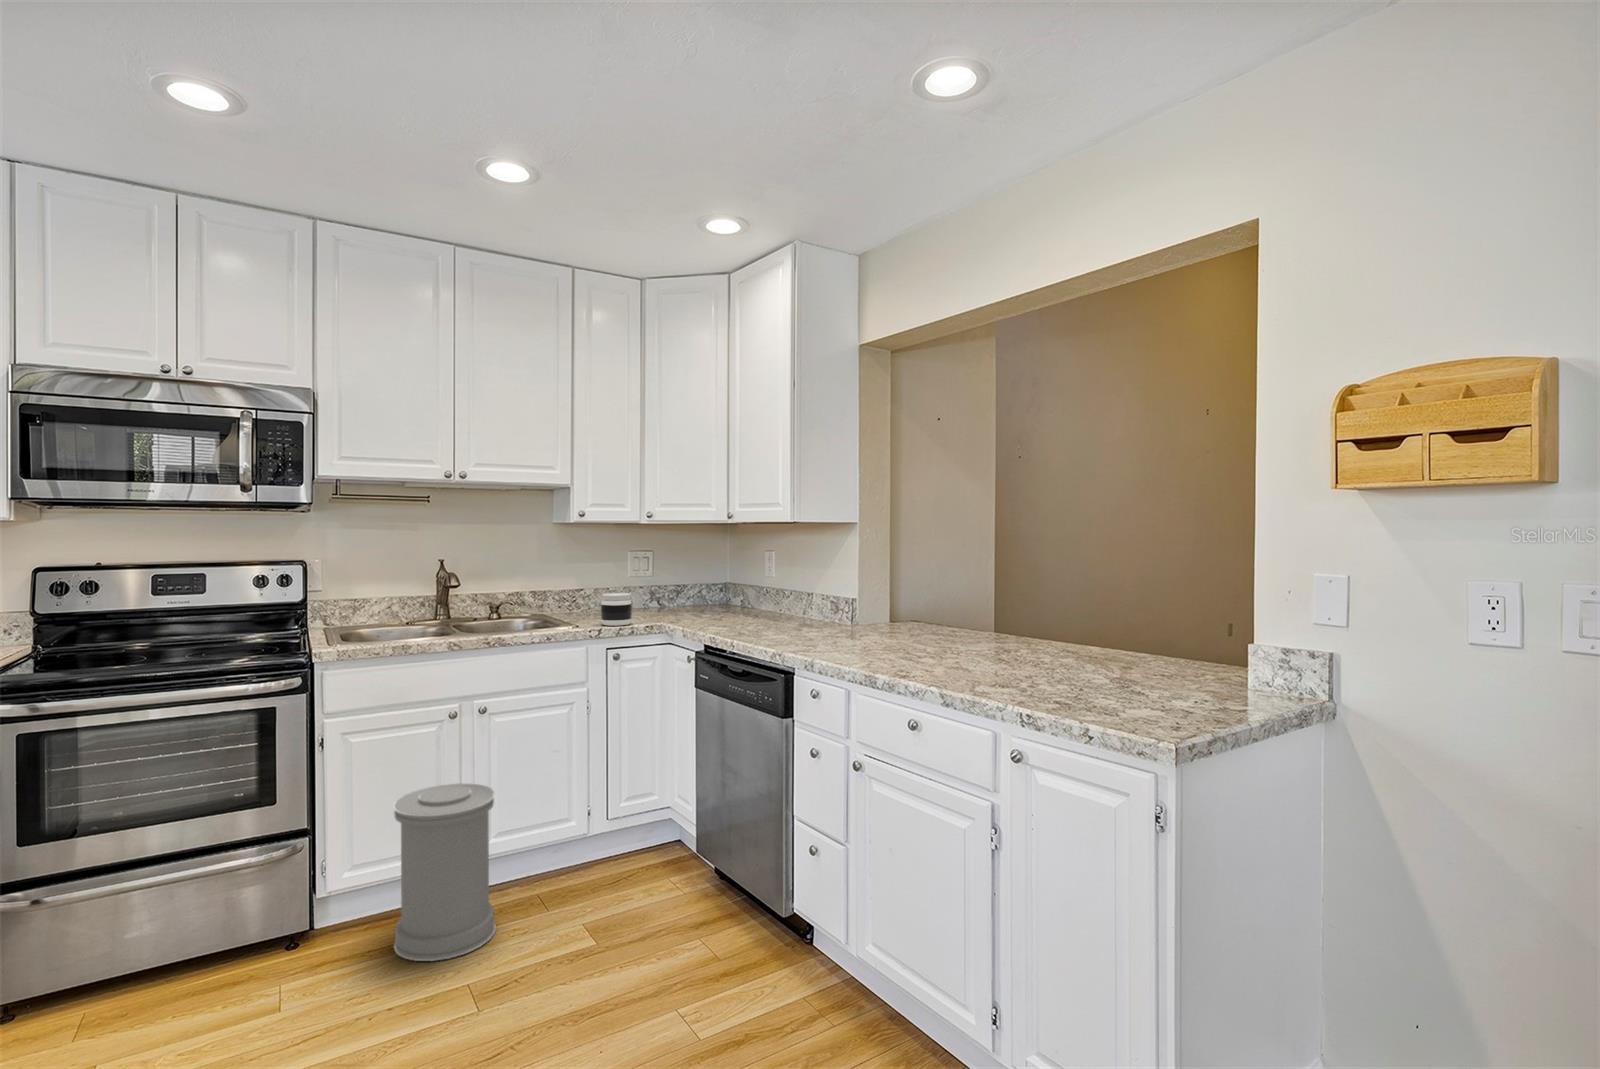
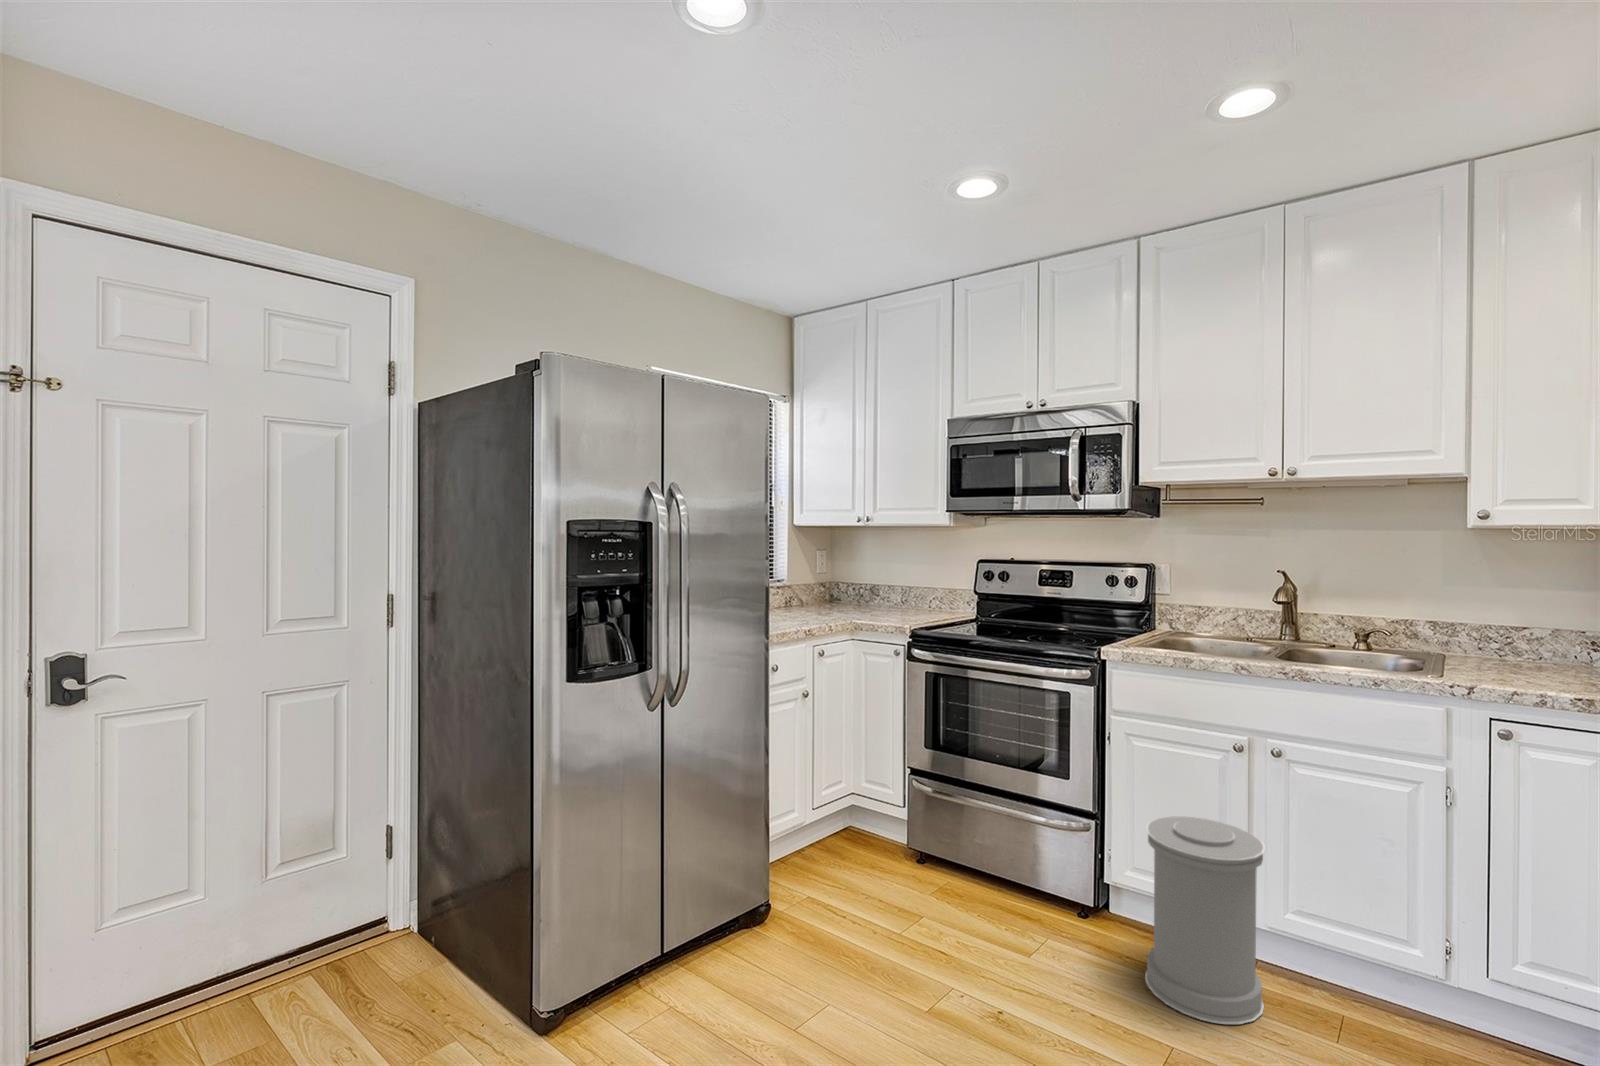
jar: present [601,593,632,626] -> none [1502,636,1567,689]

